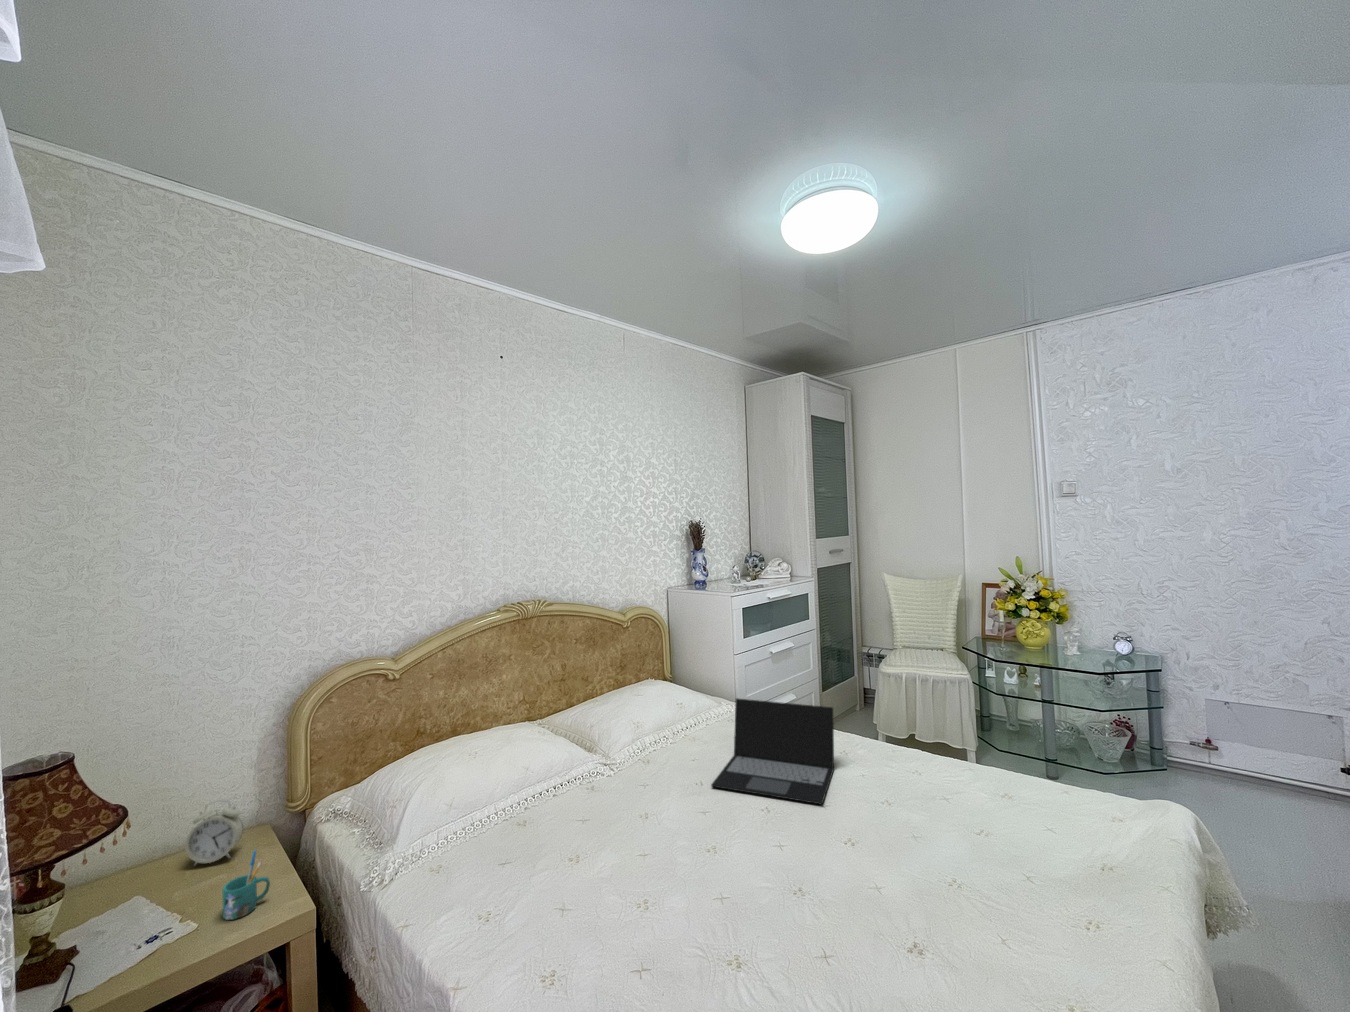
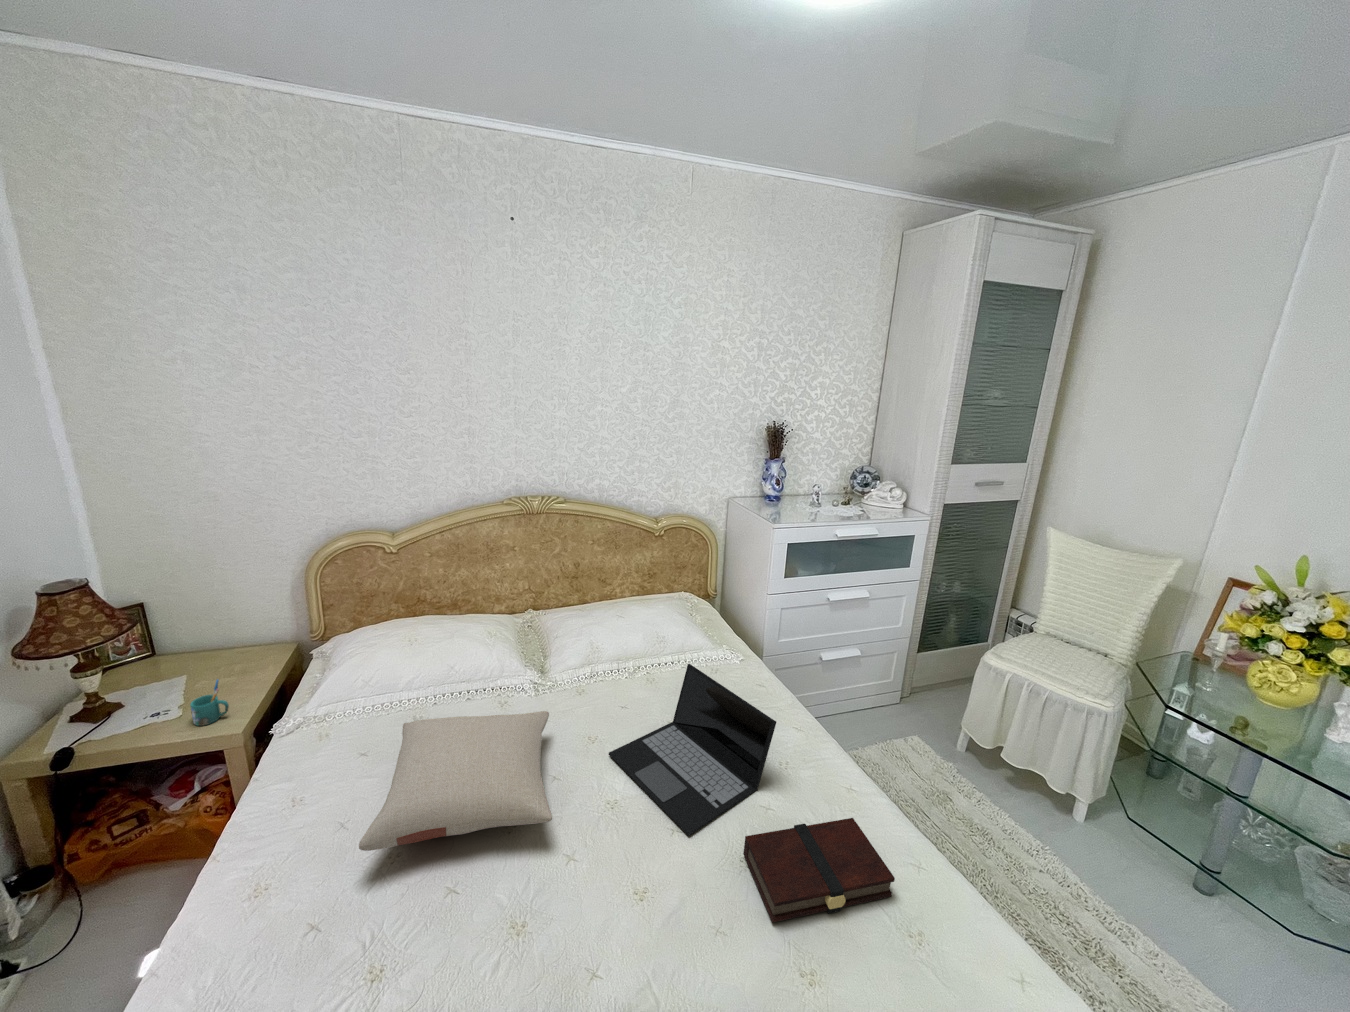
book: none [865,754,963,820] -> present [743,818,895,922]
pillow: none [530,767,737,887] -> present [359,711,552,851]
alarm clock: present [185,800,243,865] -> none [216,624,259,669]

